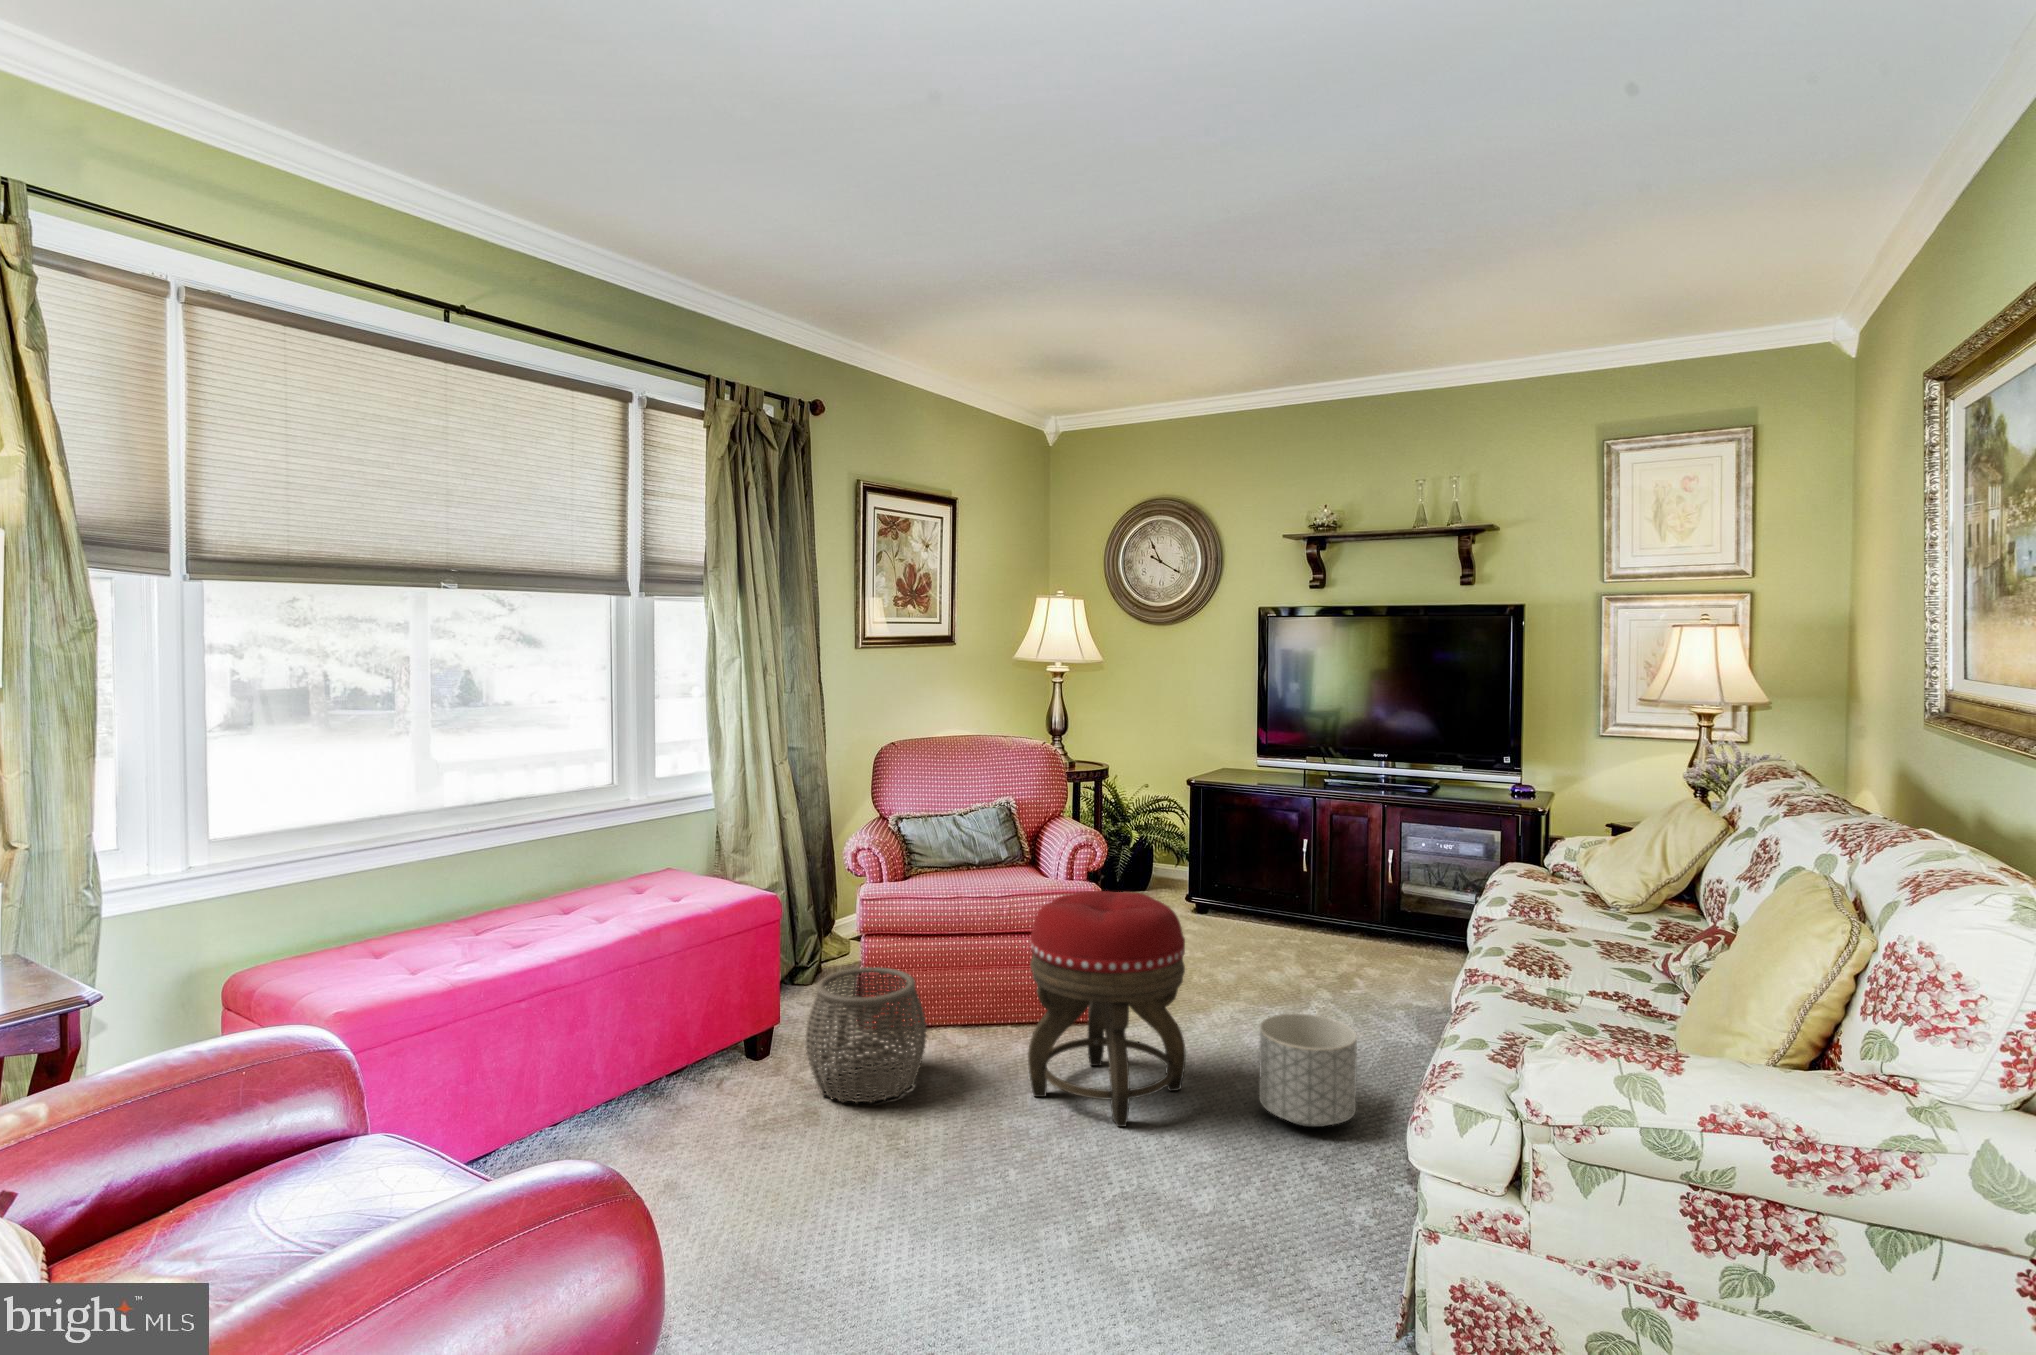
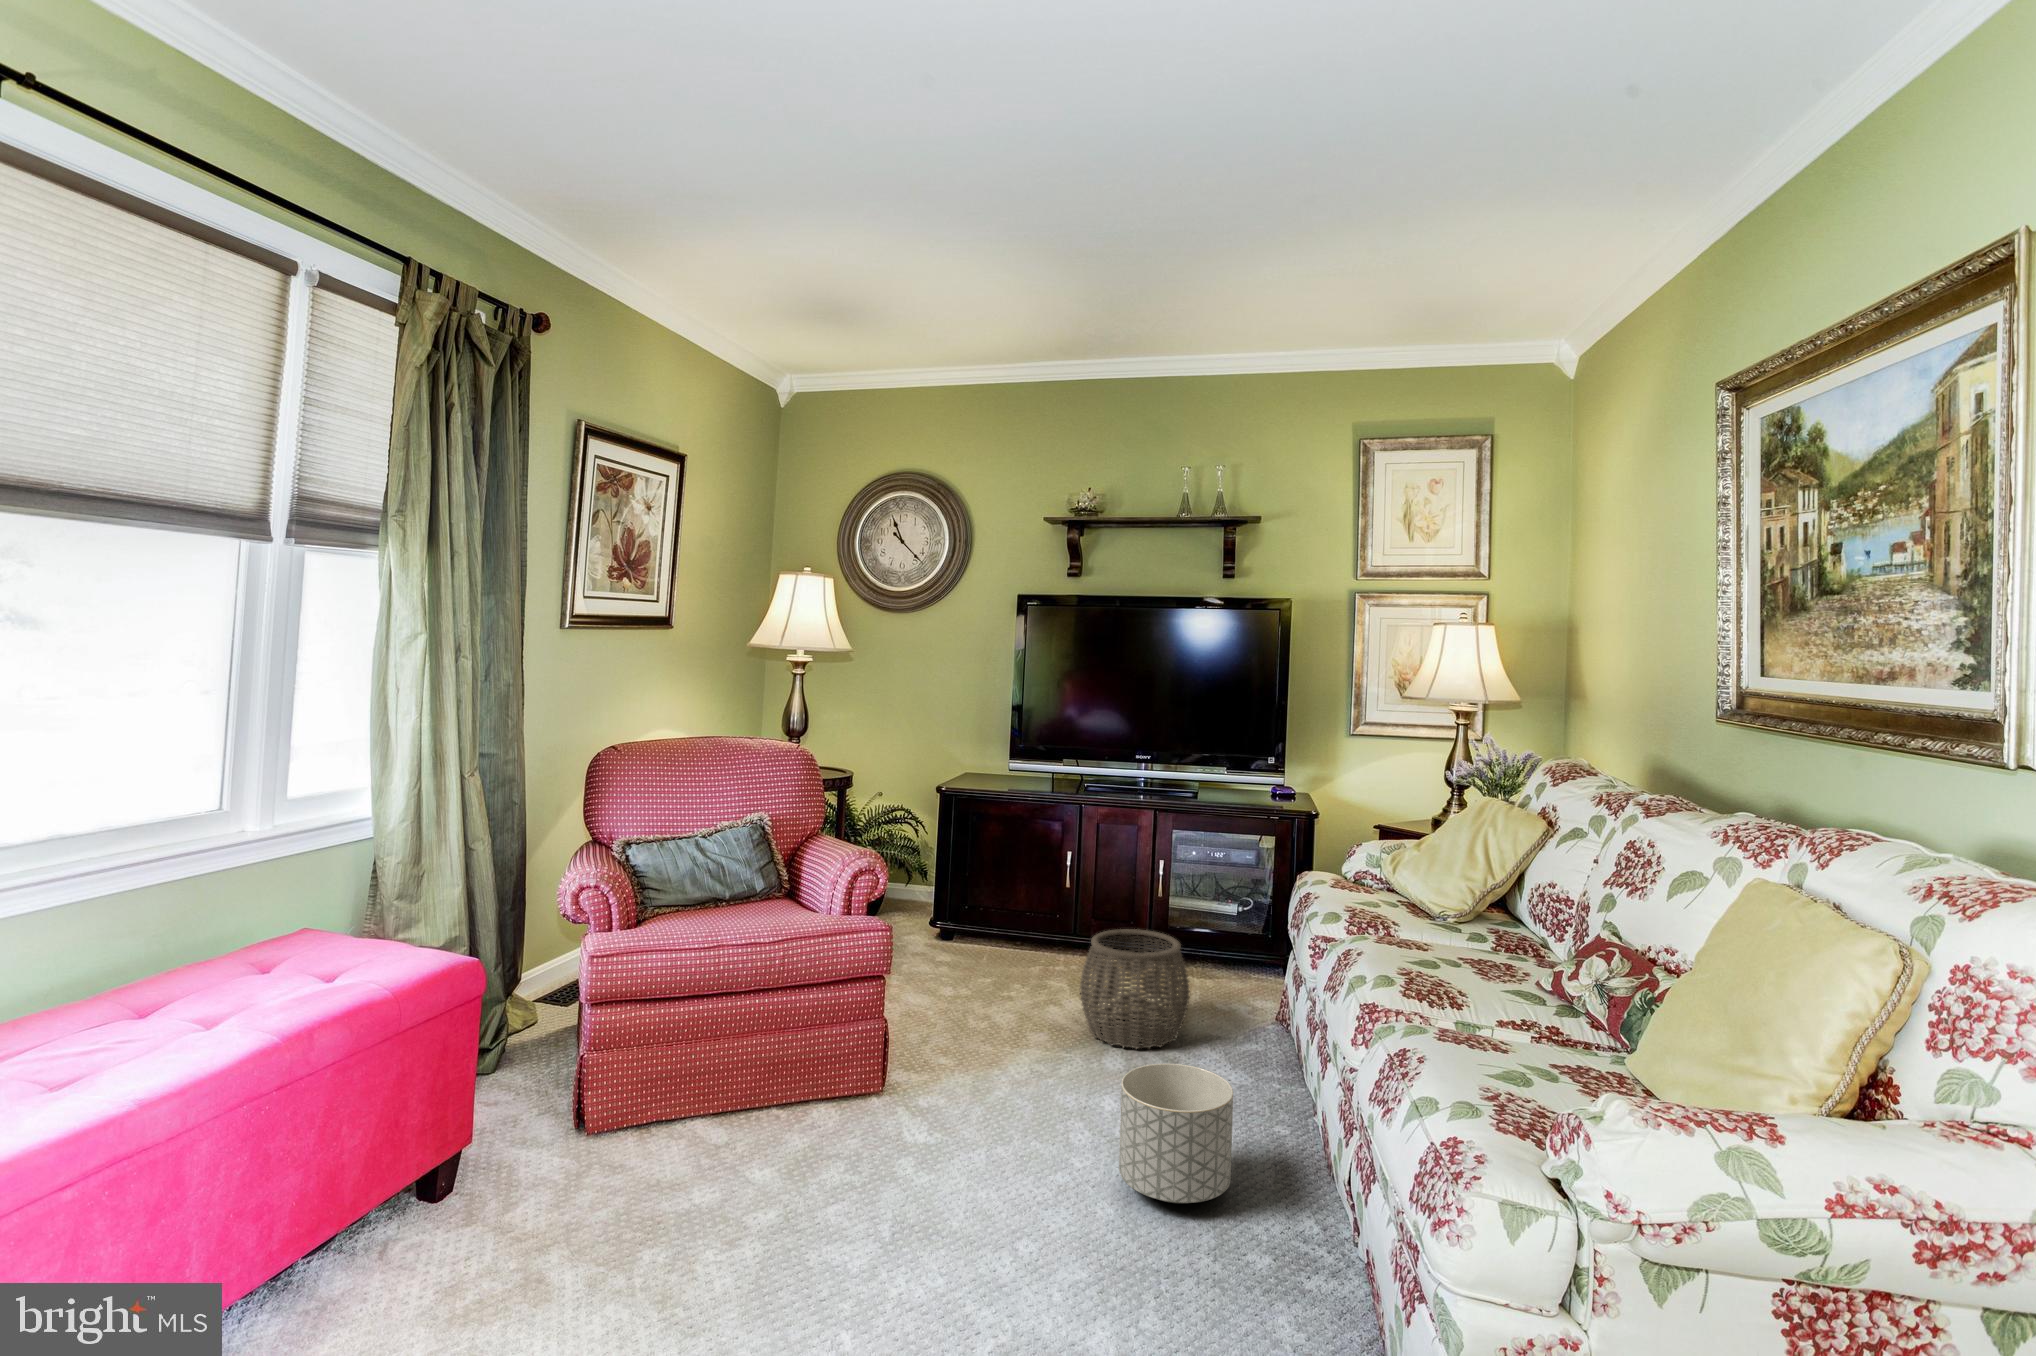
footstool: present [1028,891,1186,1127] -> none [832,932,1034,1241]
woven basket: present [805,967,927,1103] -> present [1080,929,1190,1049]

